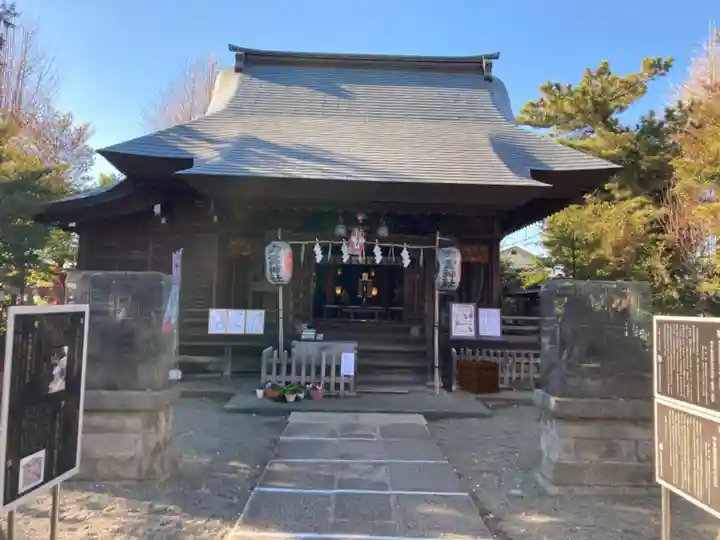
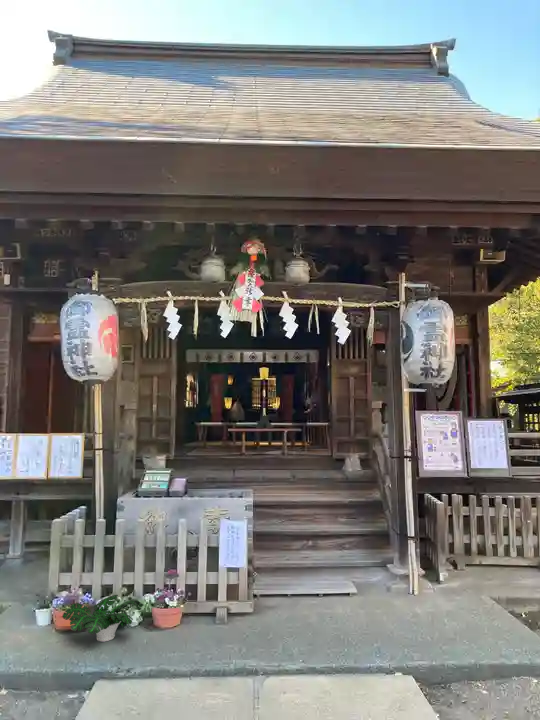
wooden crate: present [457,359,499,394] -> none [442,513,528,589]

